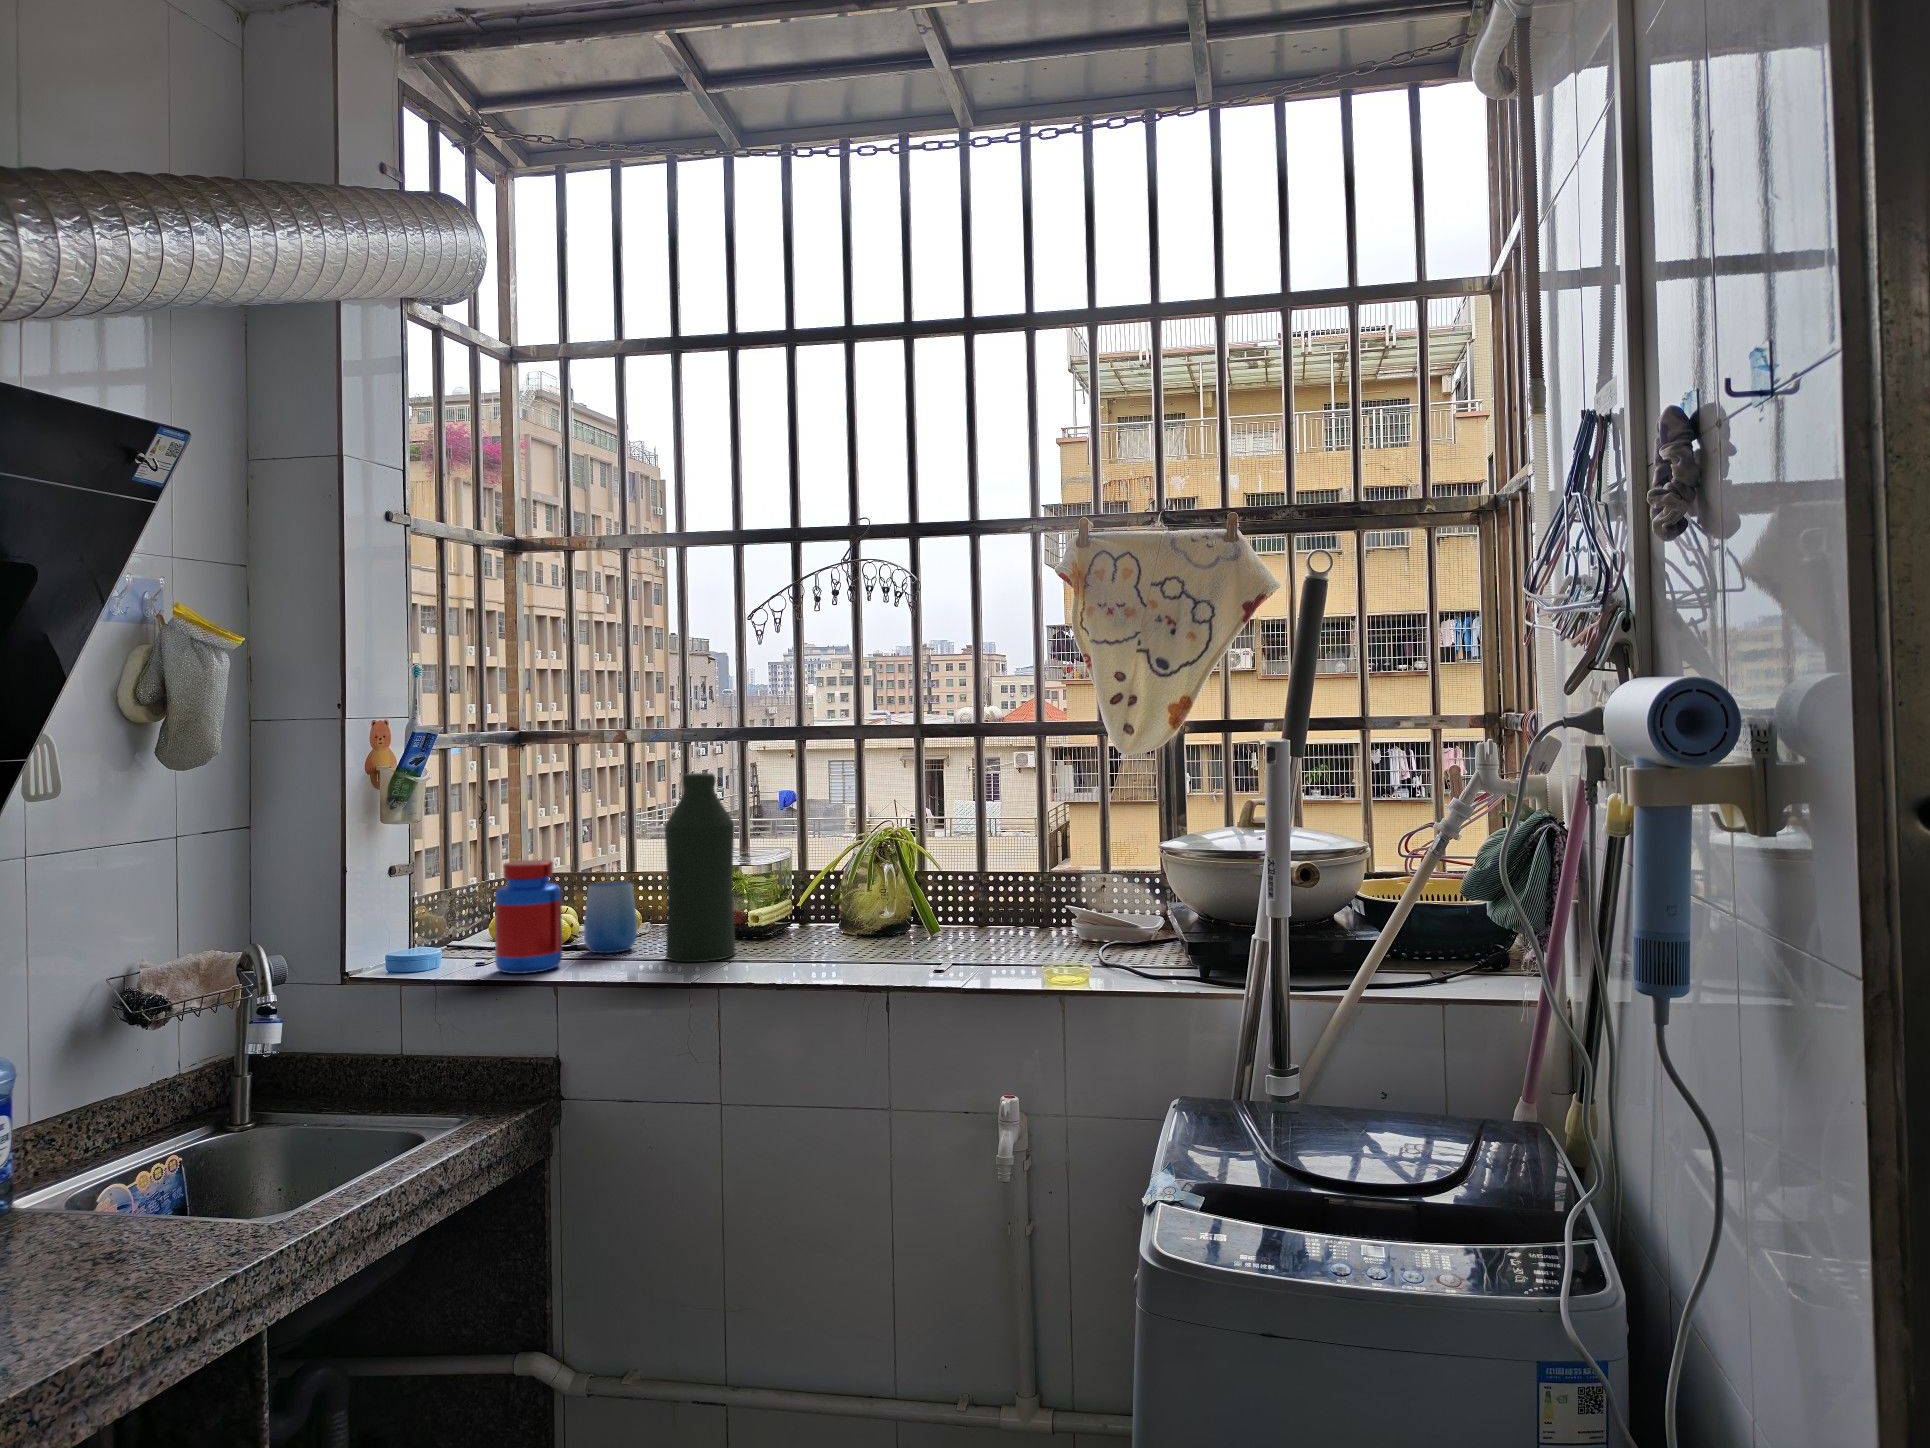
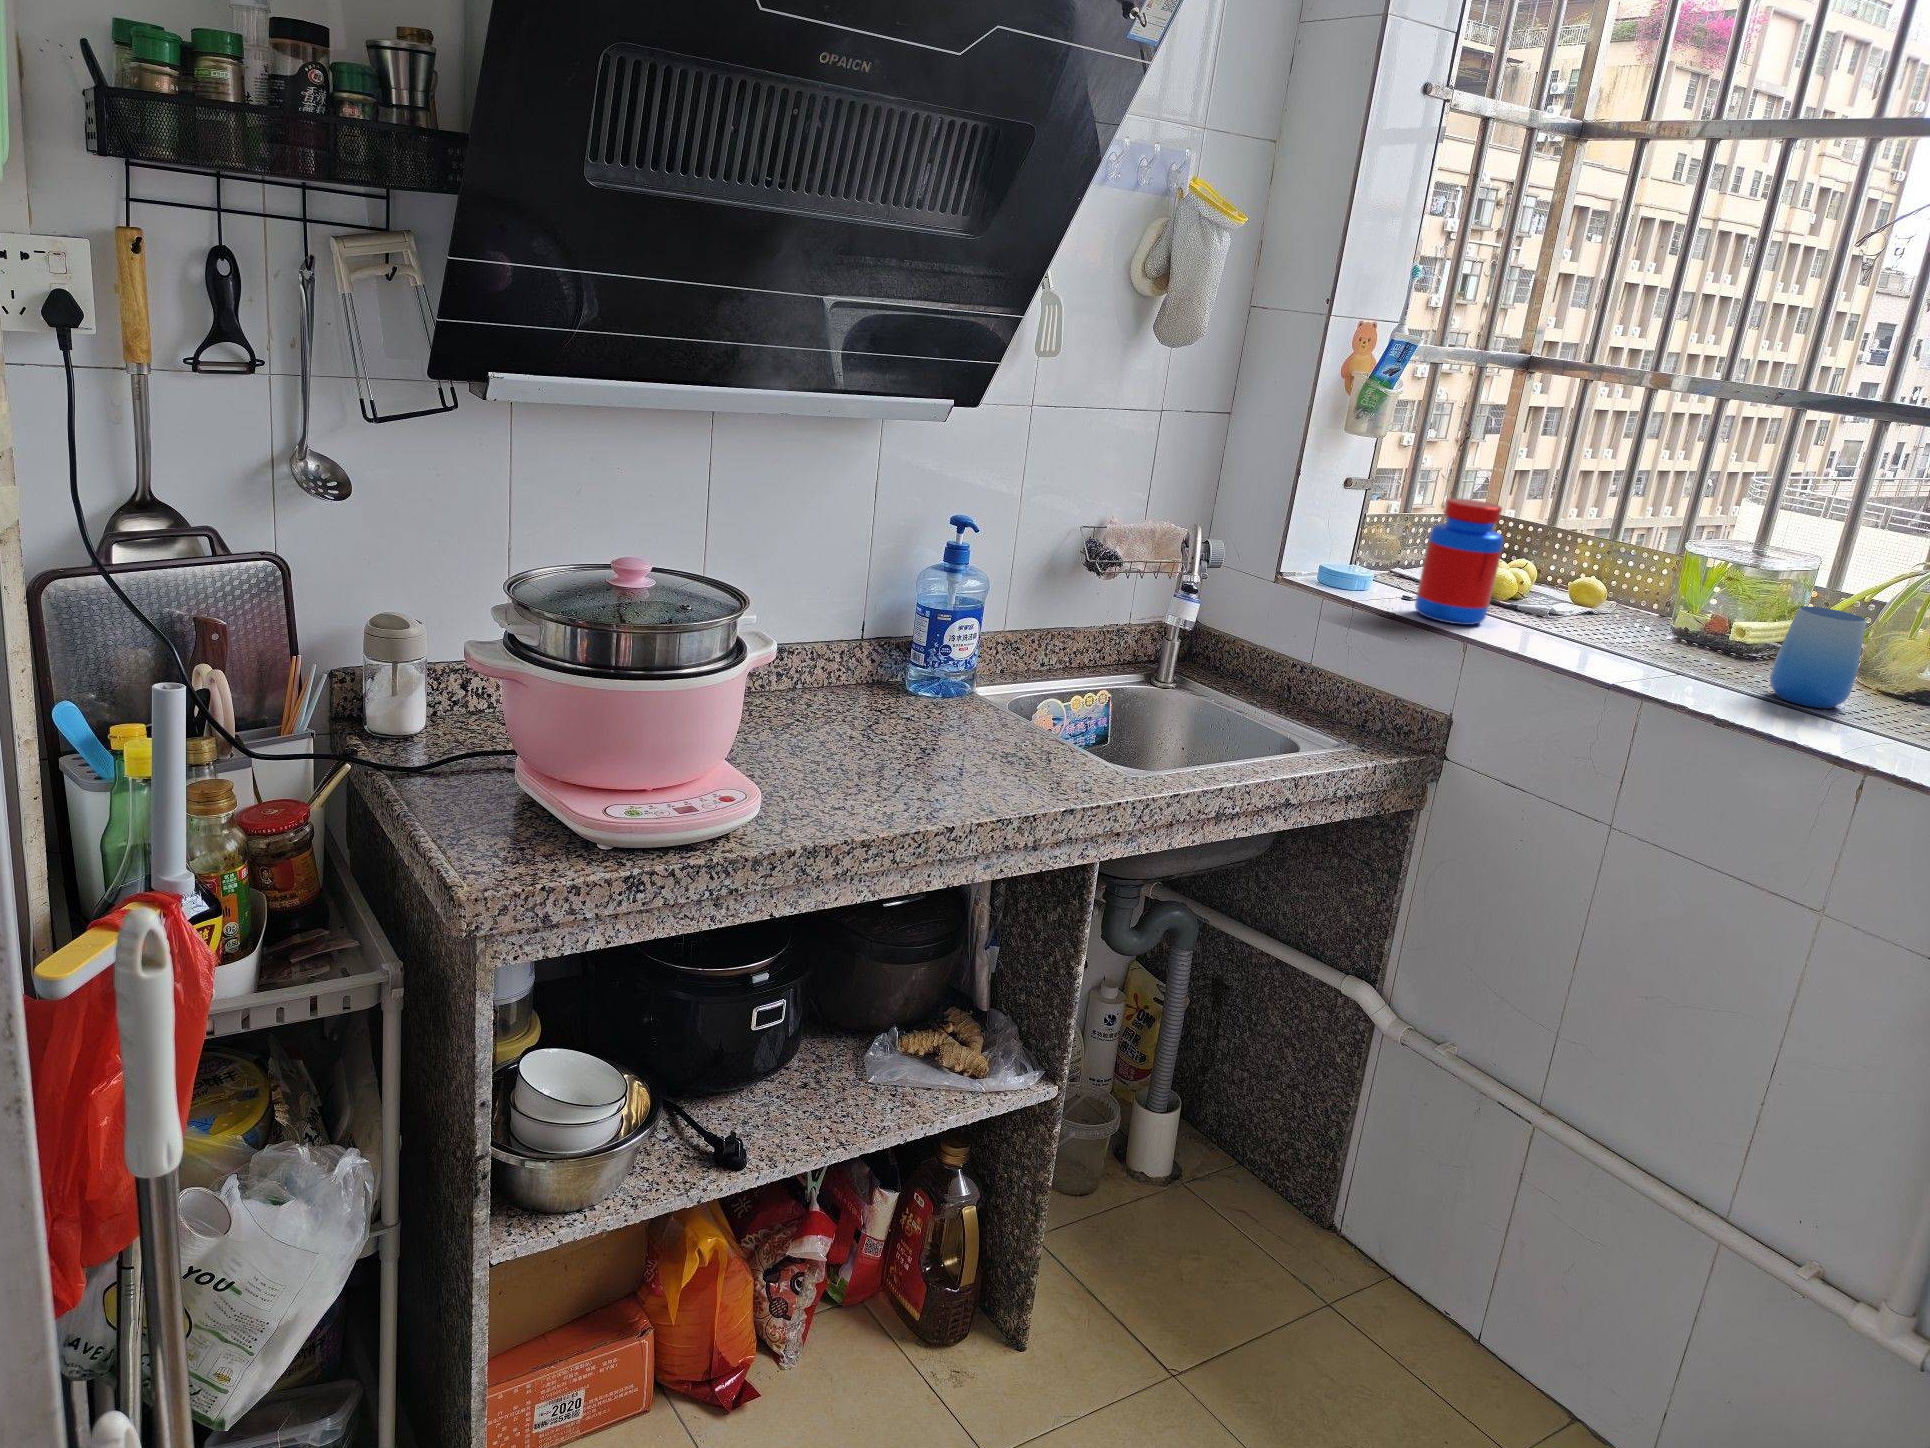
bottle: present [665,773,735,962] -> none [1605,435,1743,671]
cup: present [584,881,637,953] -> present [1770,606,1866,708]

